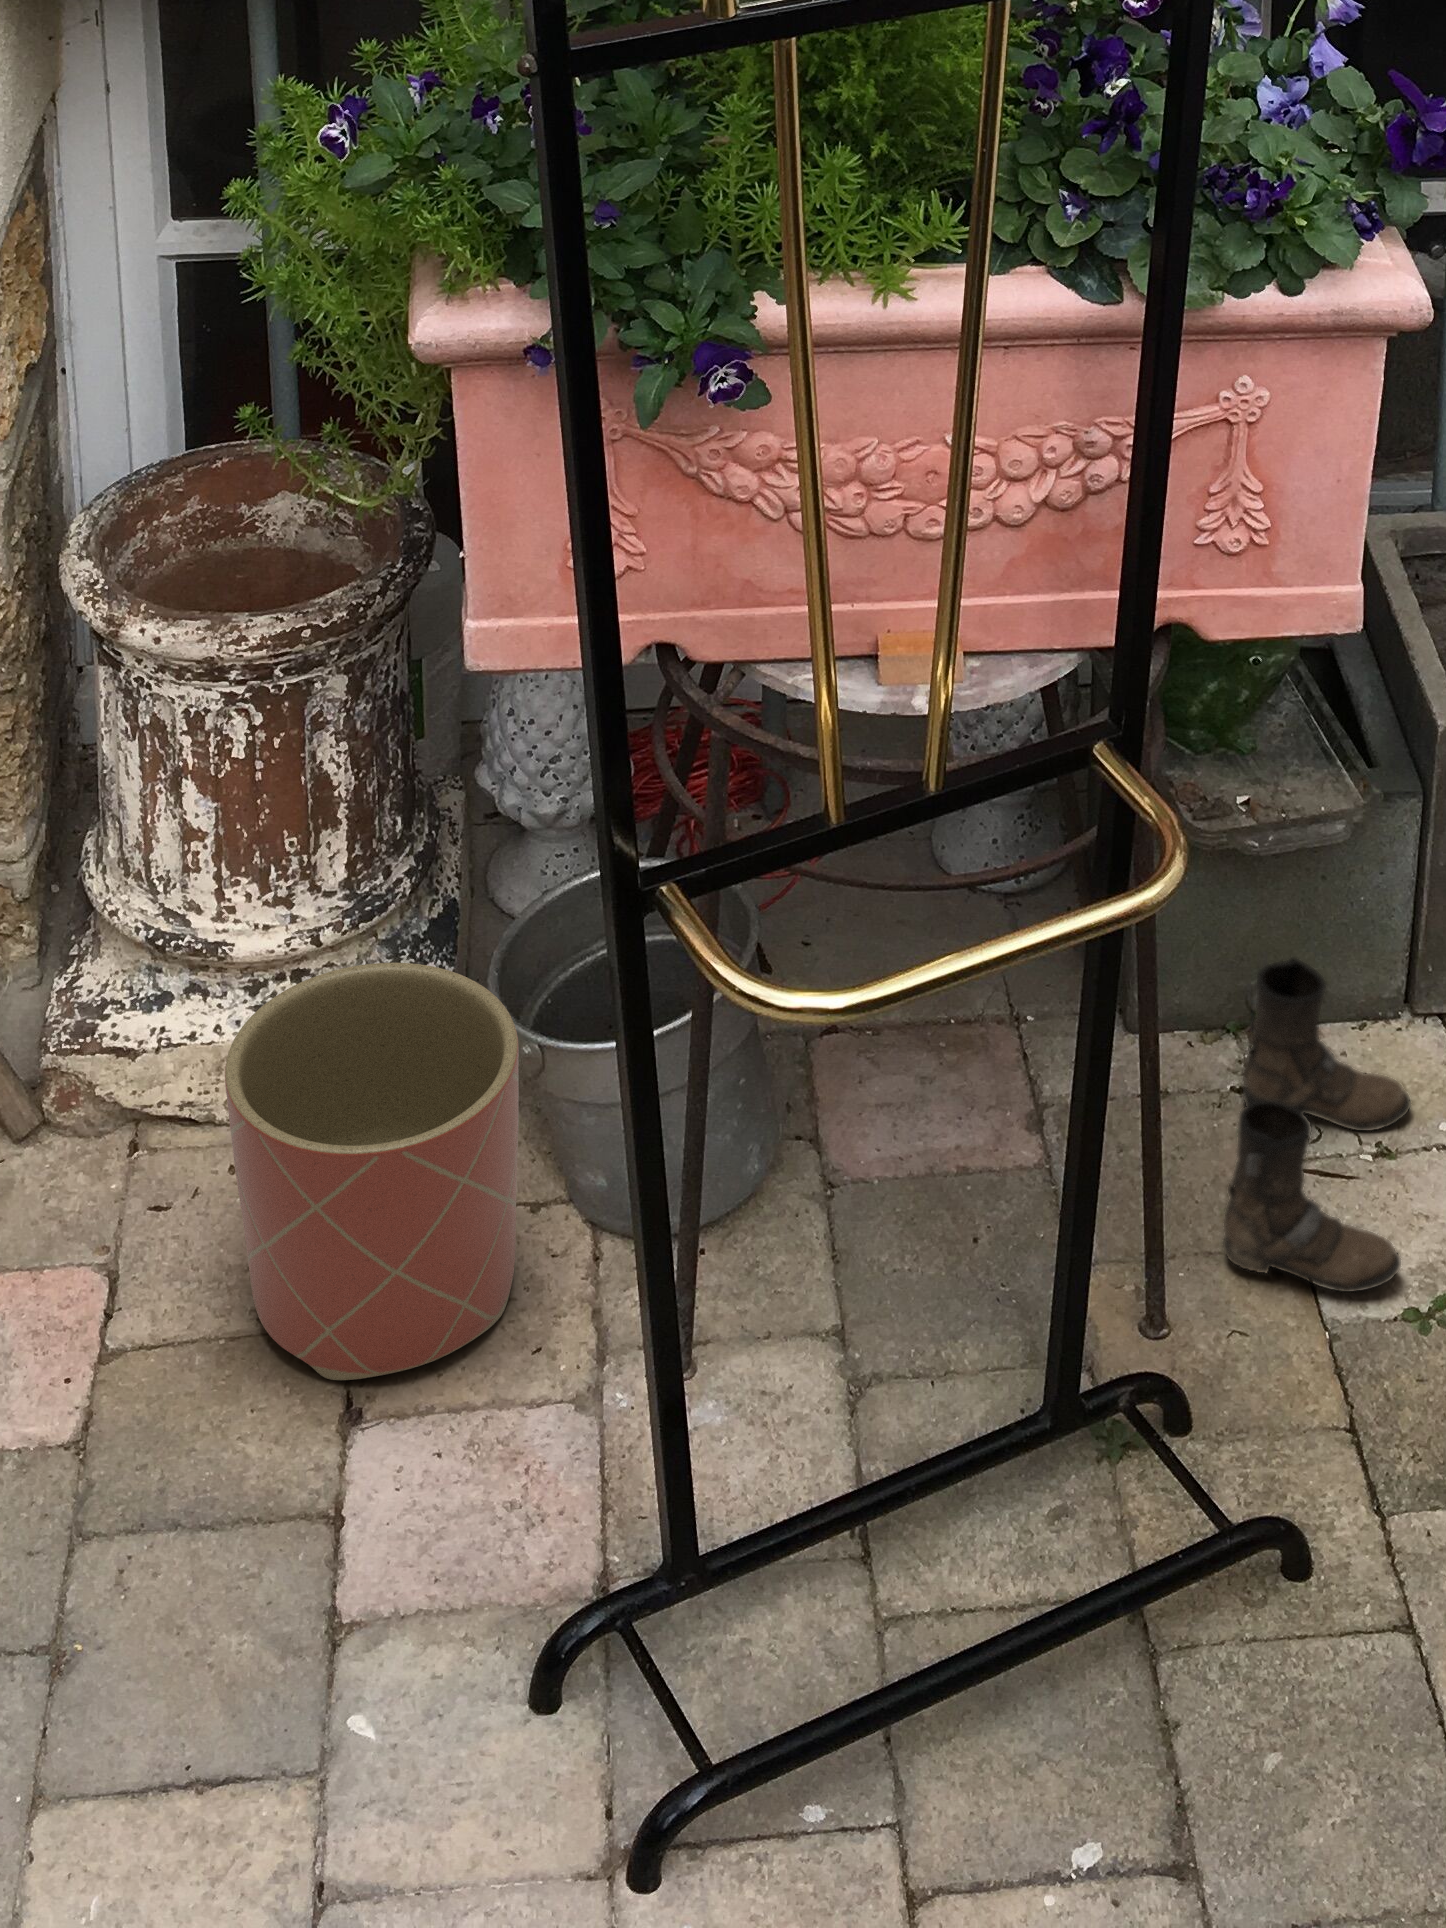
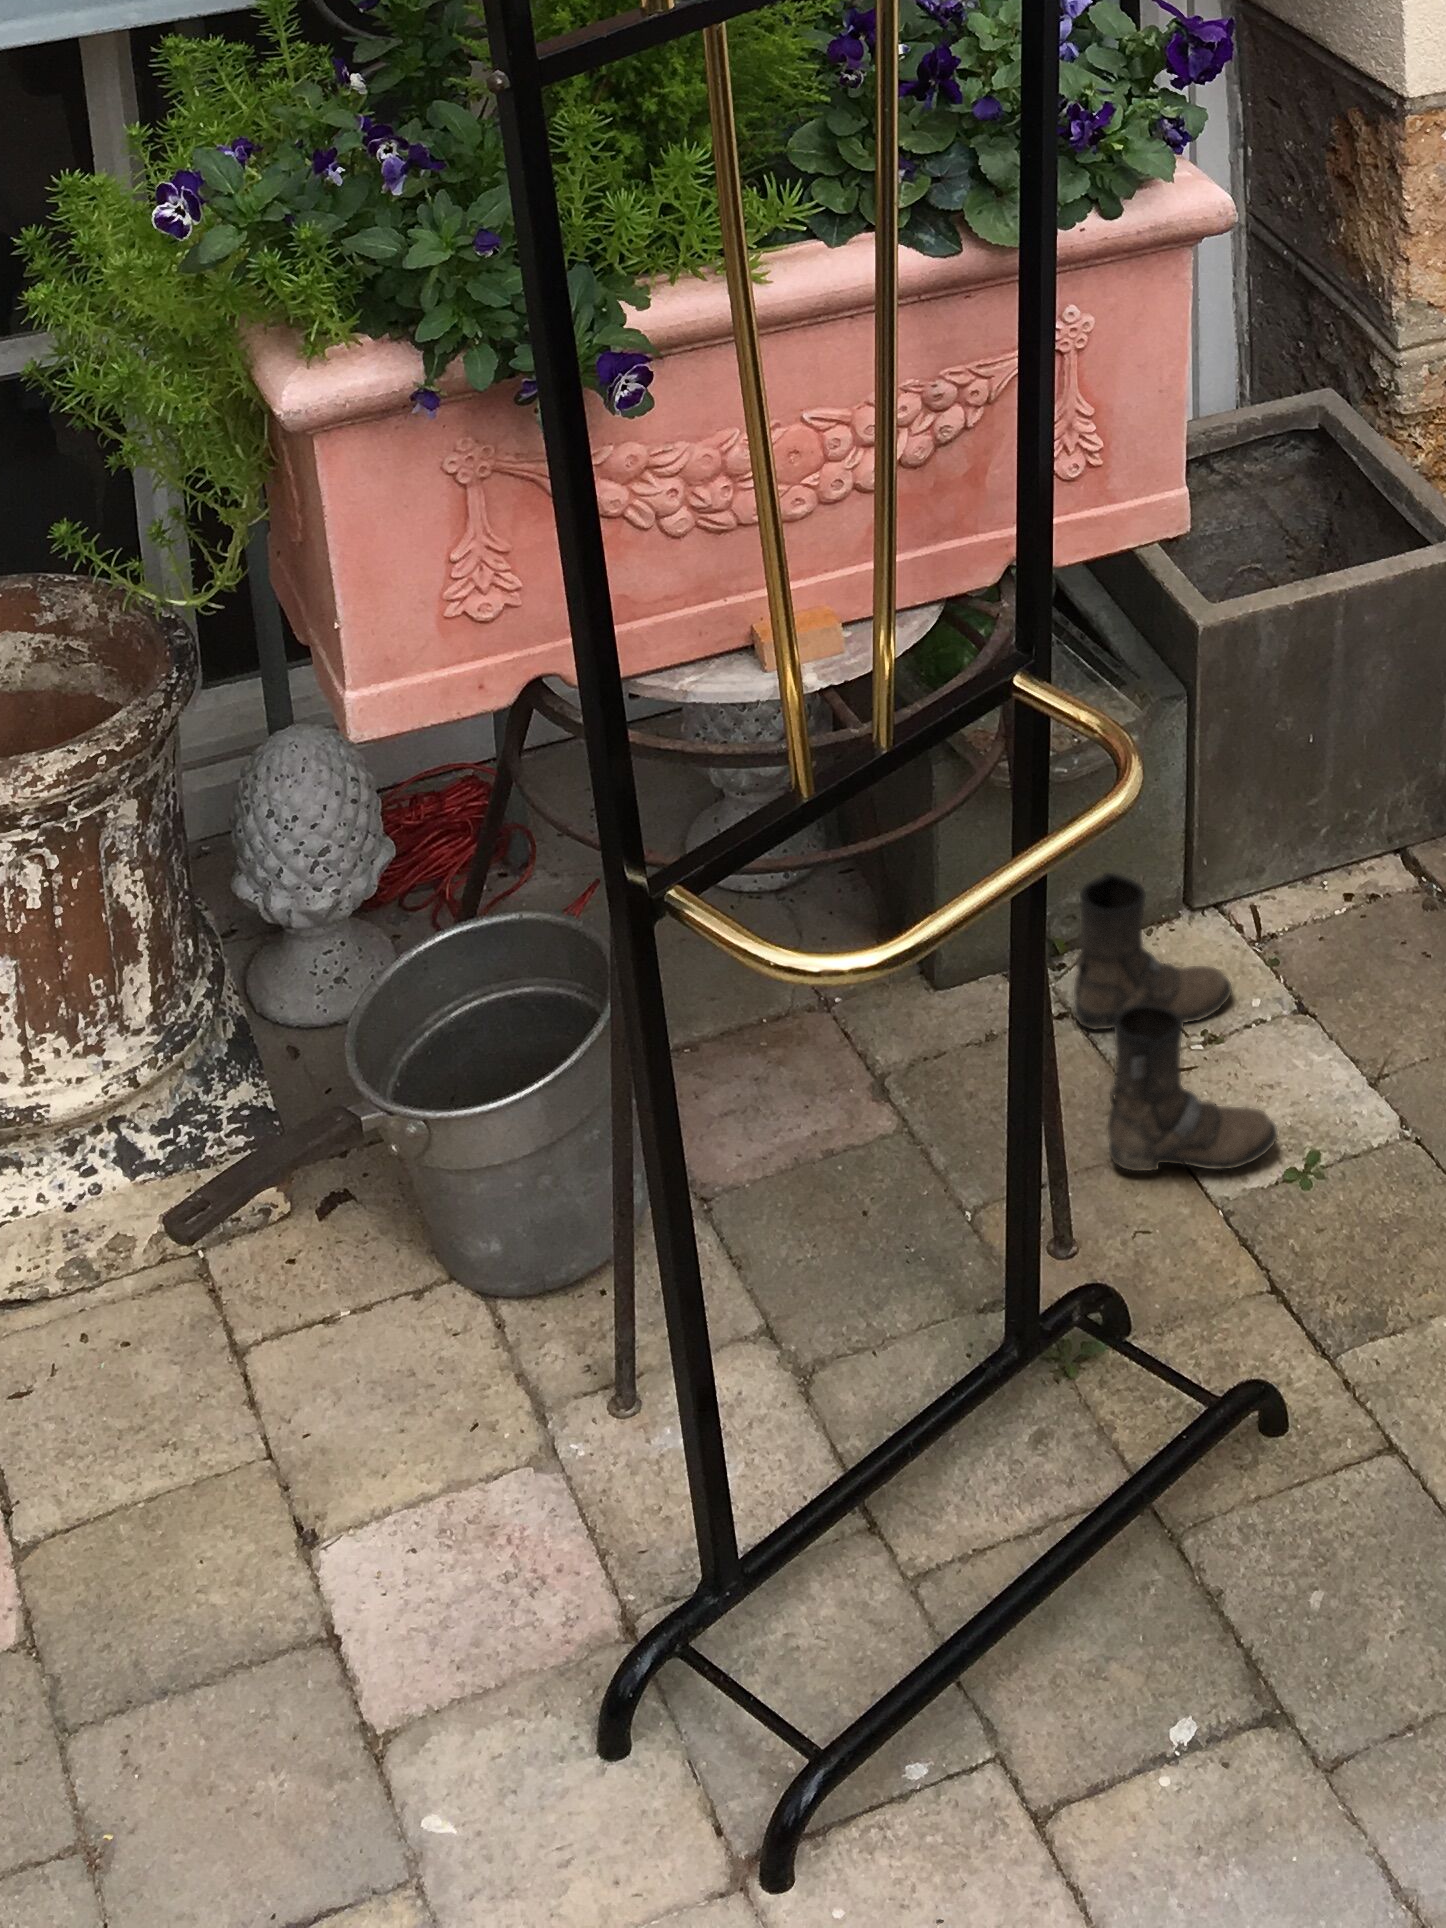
planter: present [225,963,519,1380] -> none [117,1068,433,1508]

